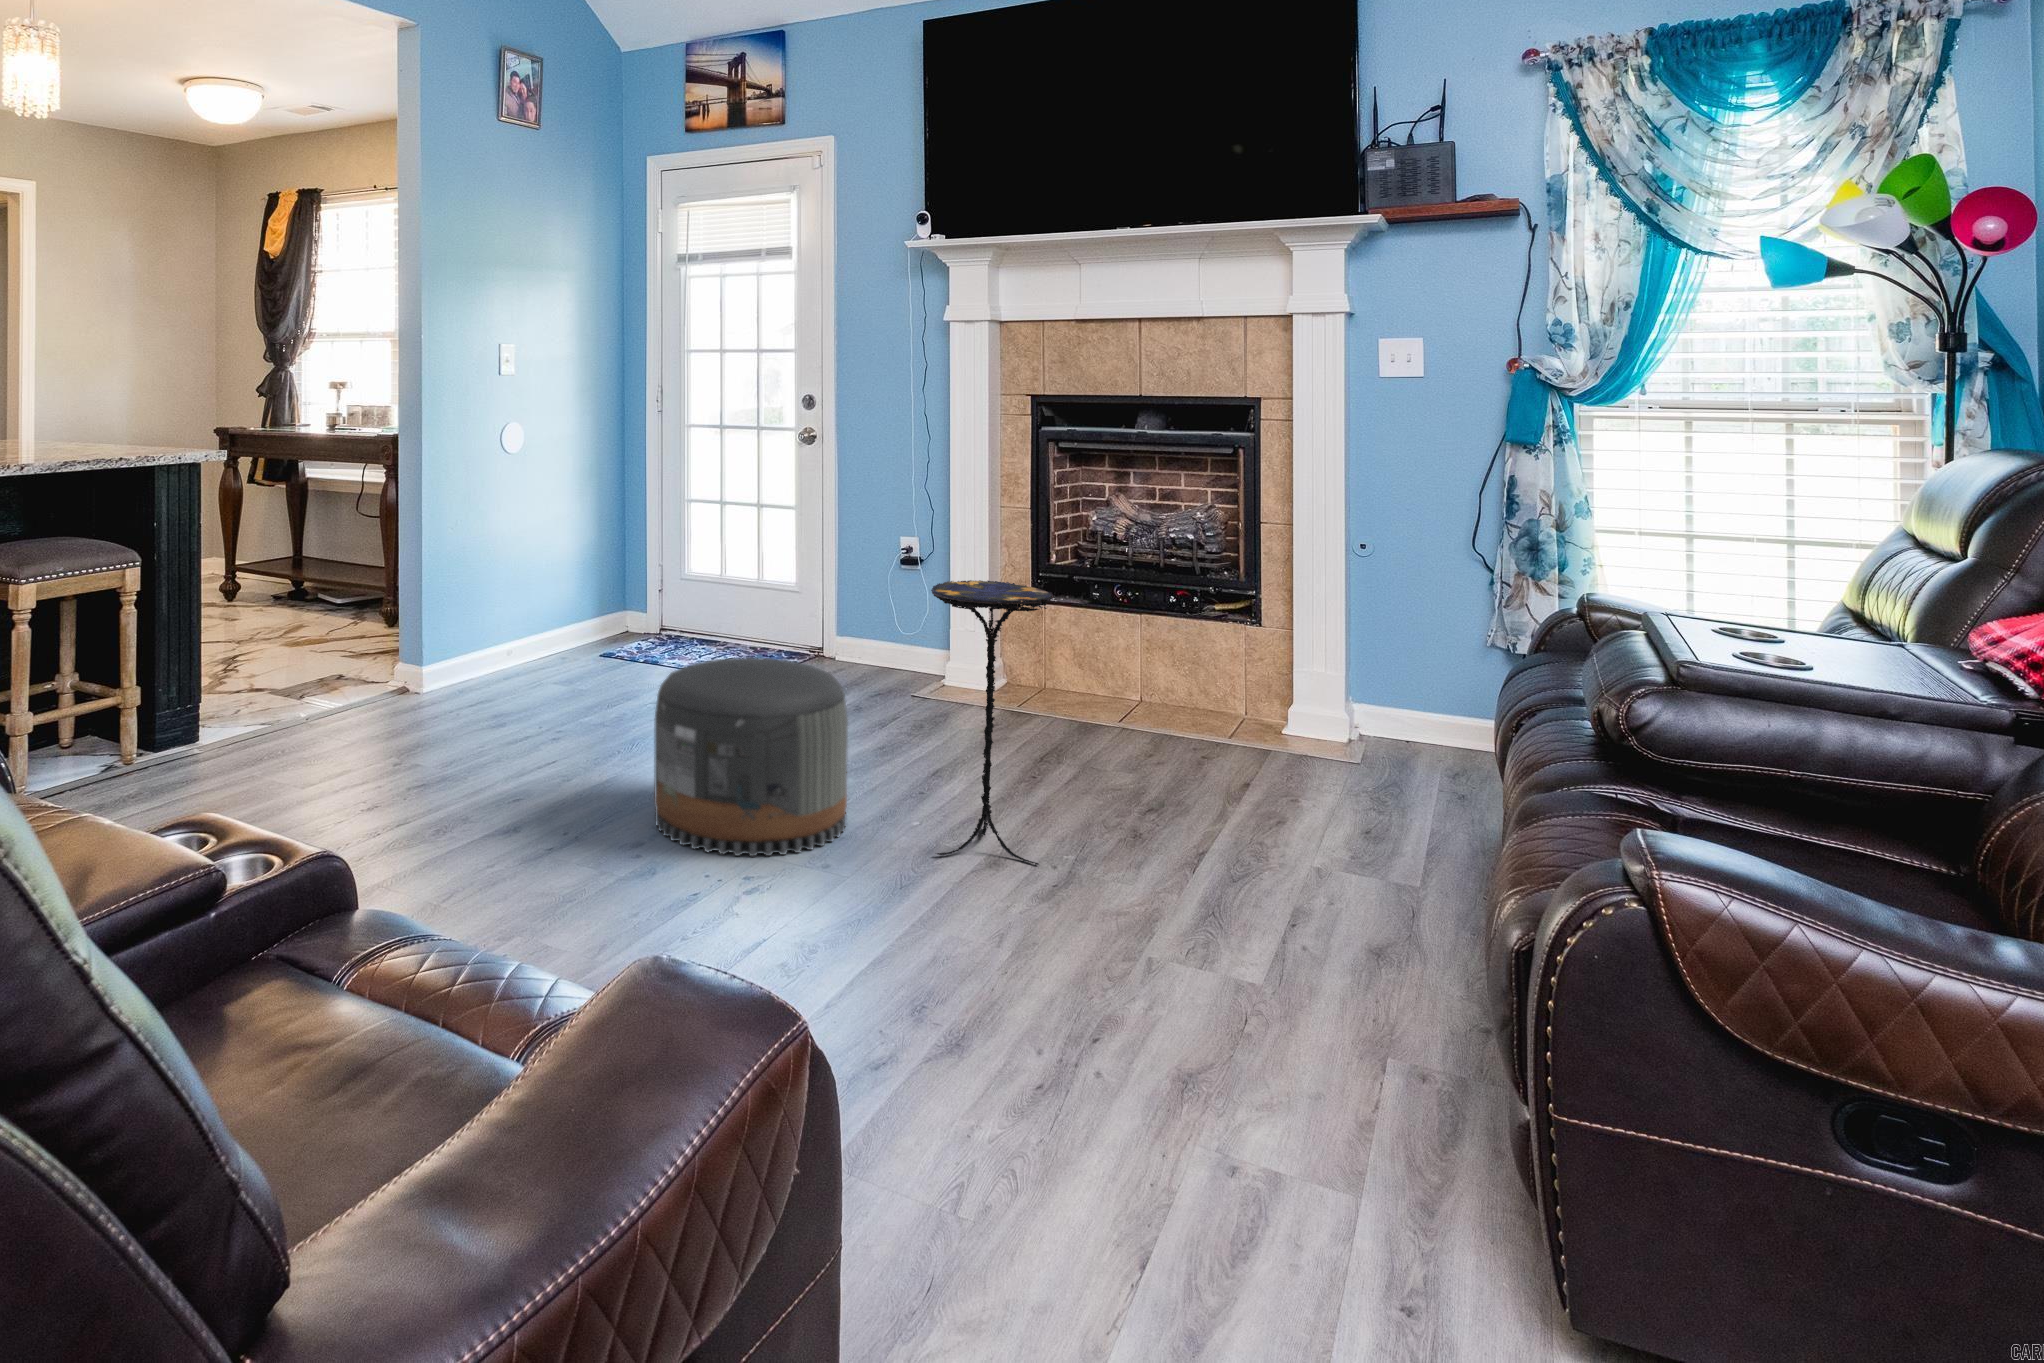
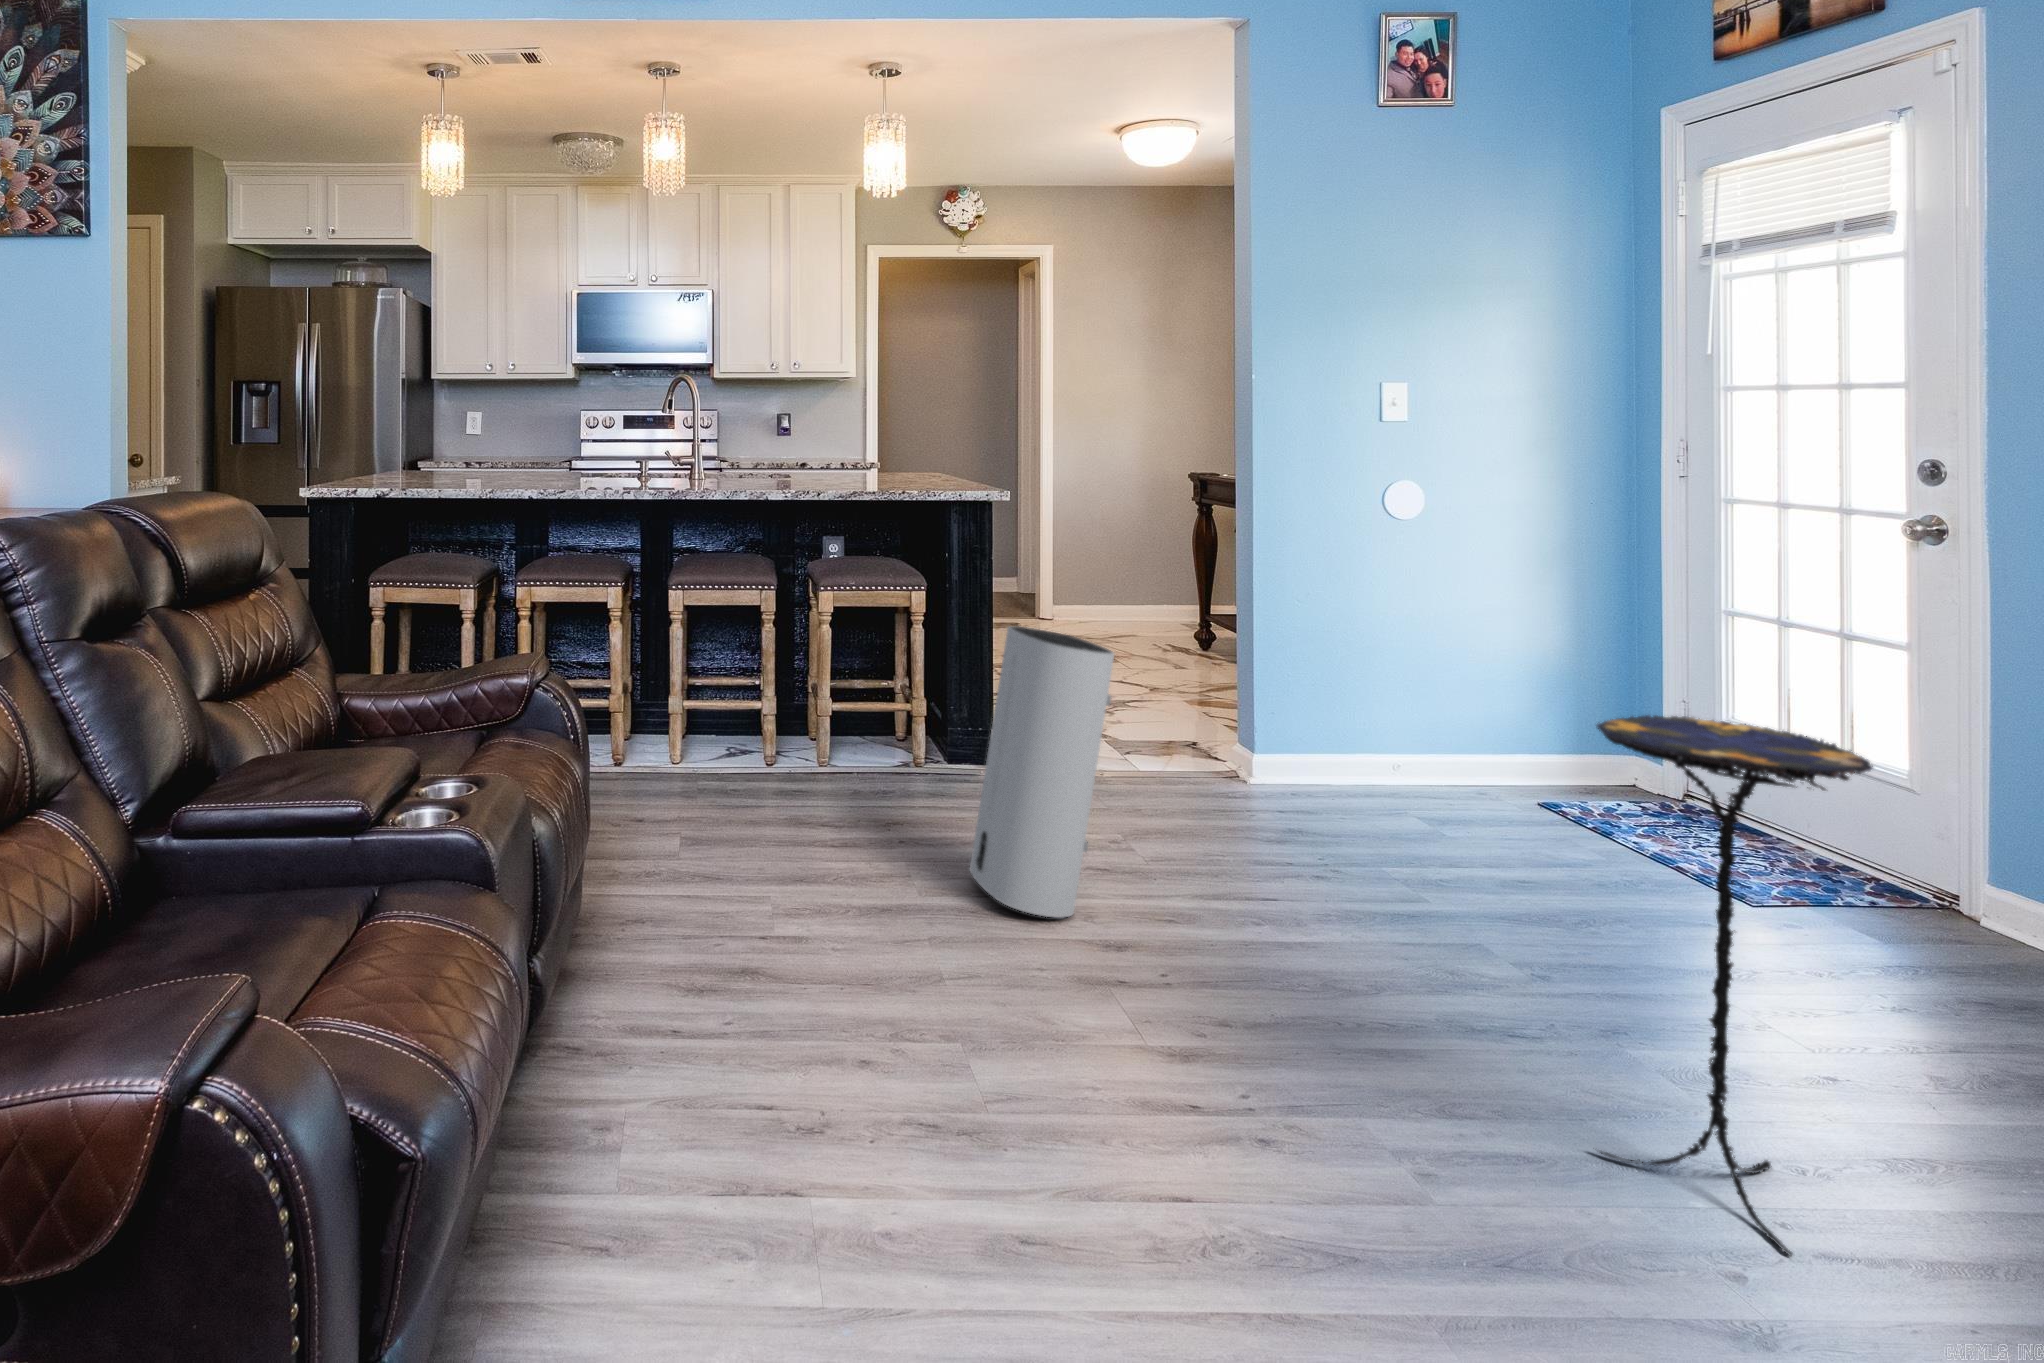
air purifier: none [408,597,545,855] -> present [969,626,1115,918]
pouf: present [654,657,848,857] -> none [1234,770,1544,1066]

